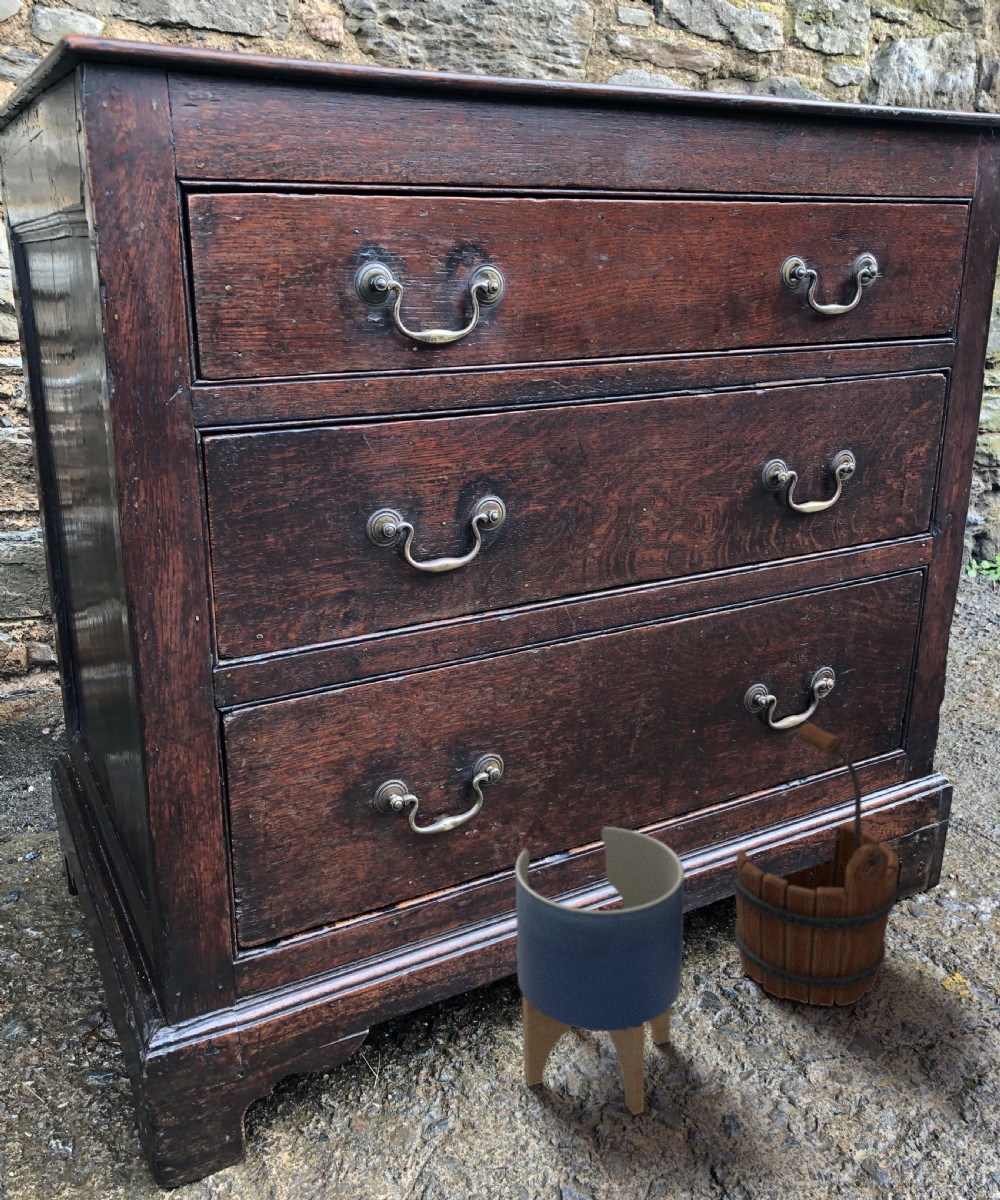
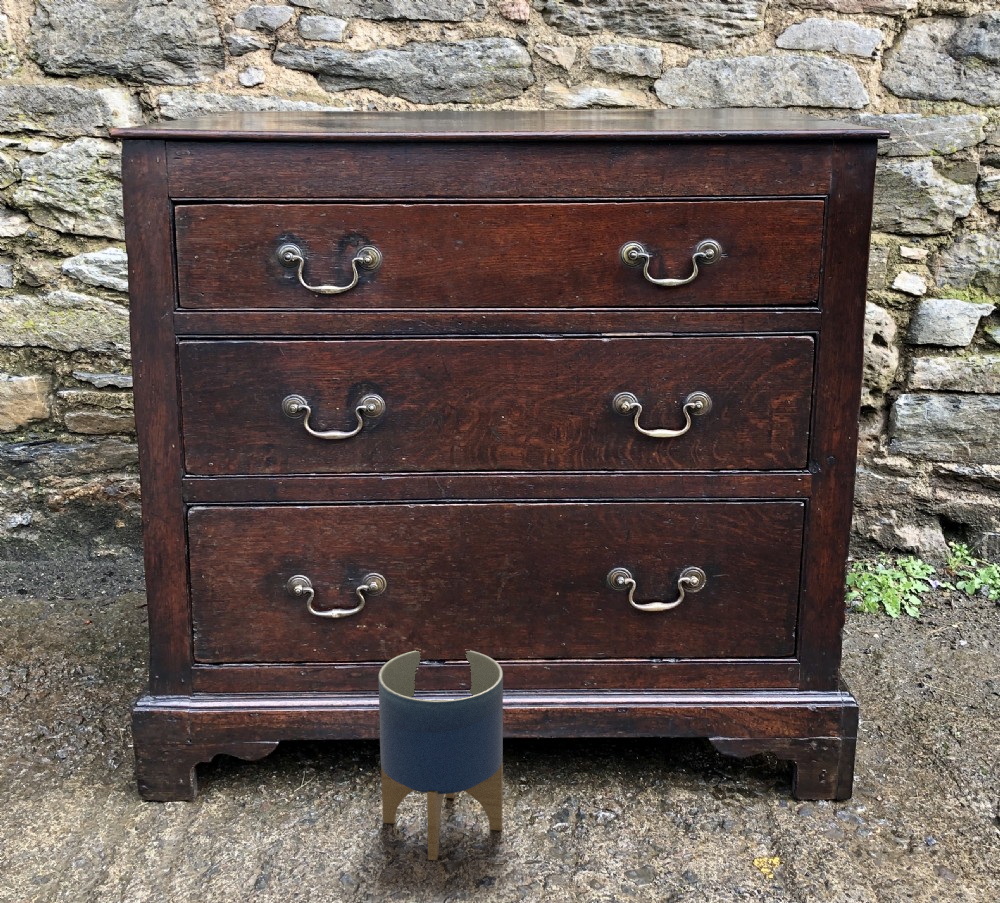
wooden bucket: present [735,723,899,1006] -> none [597,613,733,854]

